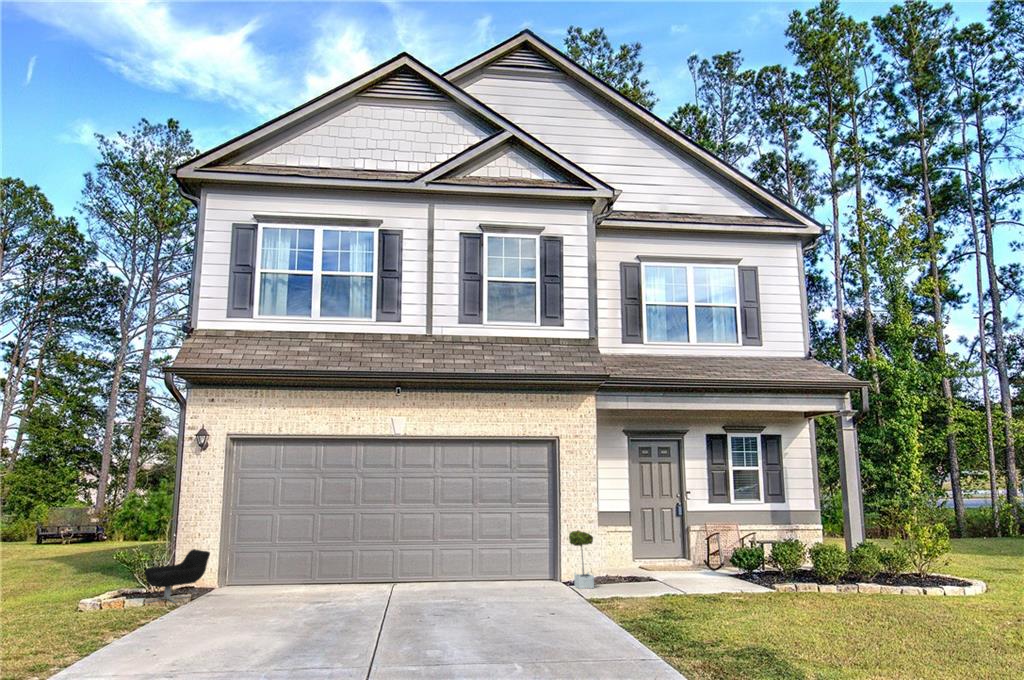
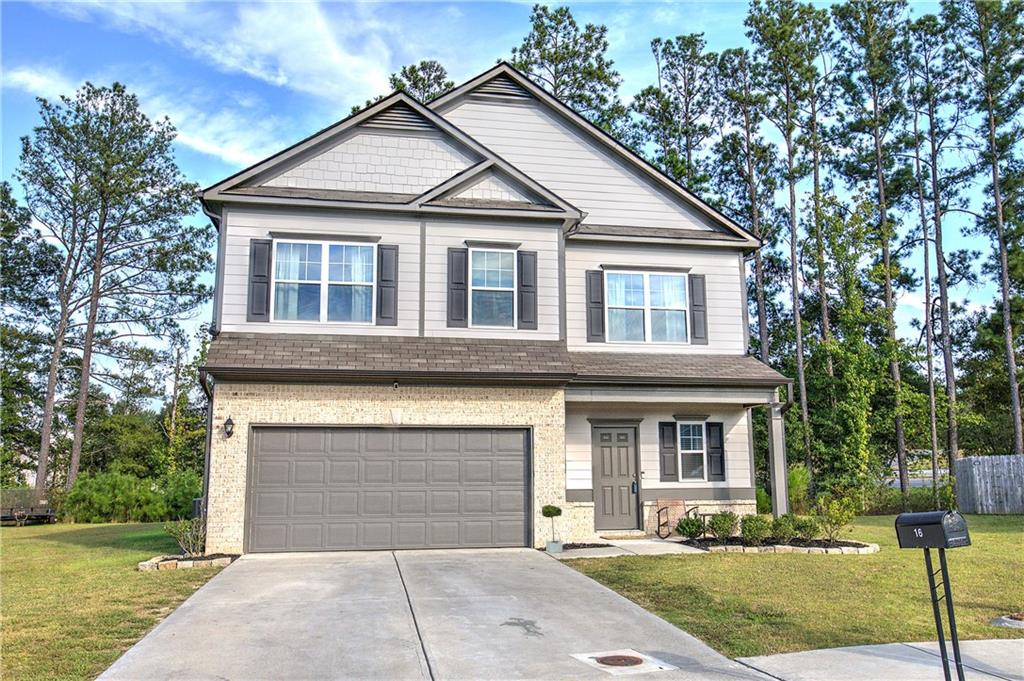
lounge chair: present [145,549,210,603] -> none [188,524,242,569]

